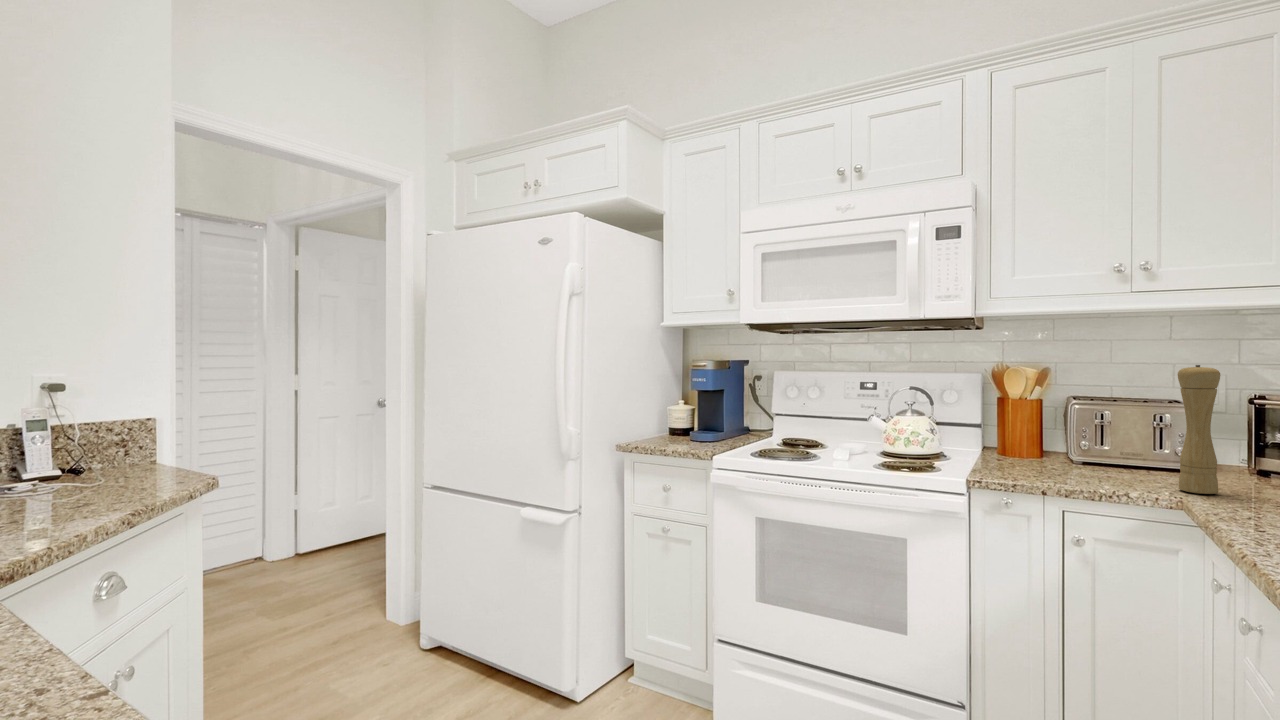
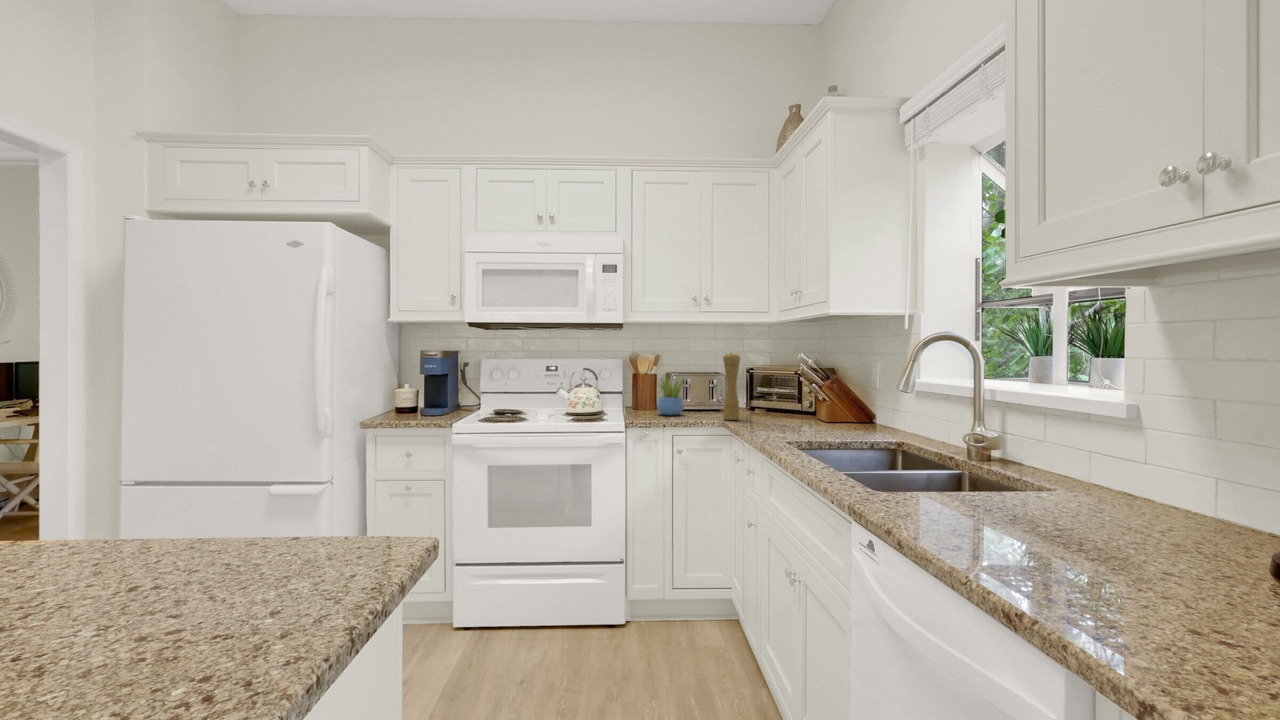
succulent plant: none [1038,399,1092,471] -> present [657,376,684,415]

